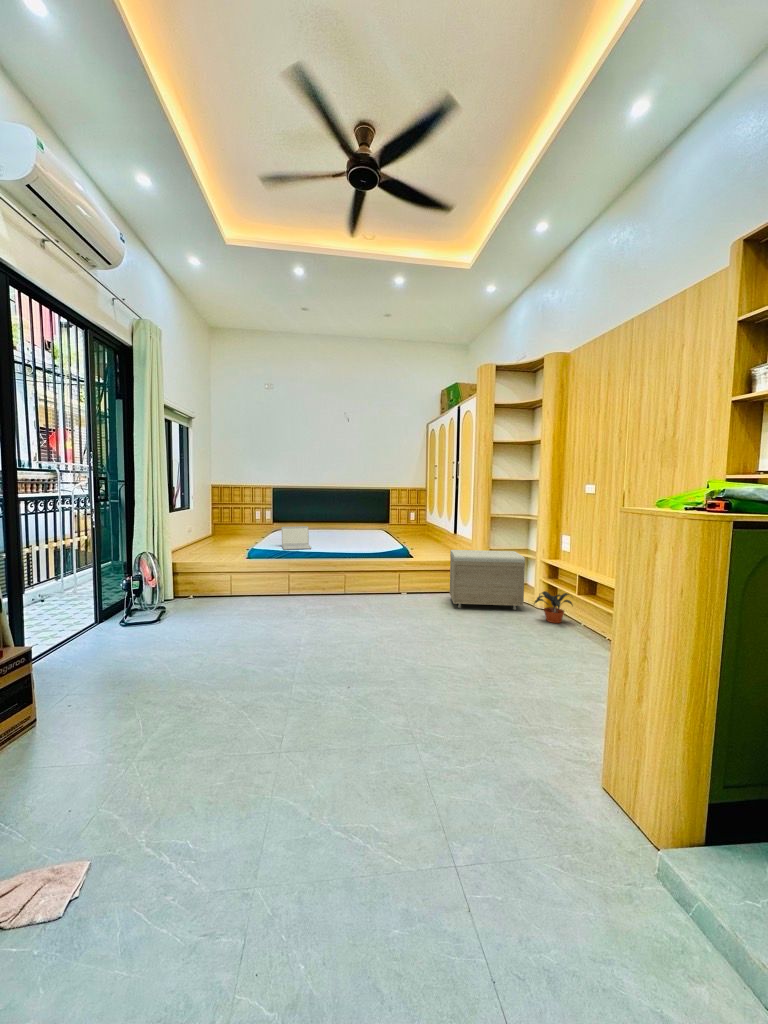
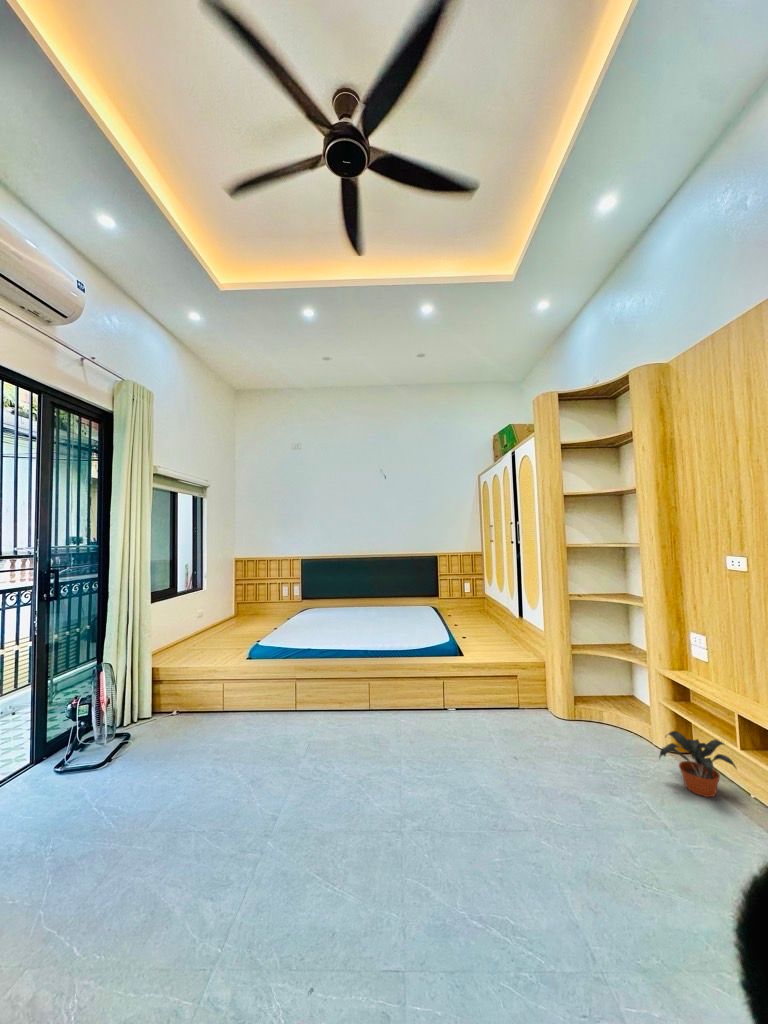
laptop: present [282,526,312,550] -> none [292,612,328,646]
storage bench: present [450,550,525,610] -> none [513,649,638,754]

